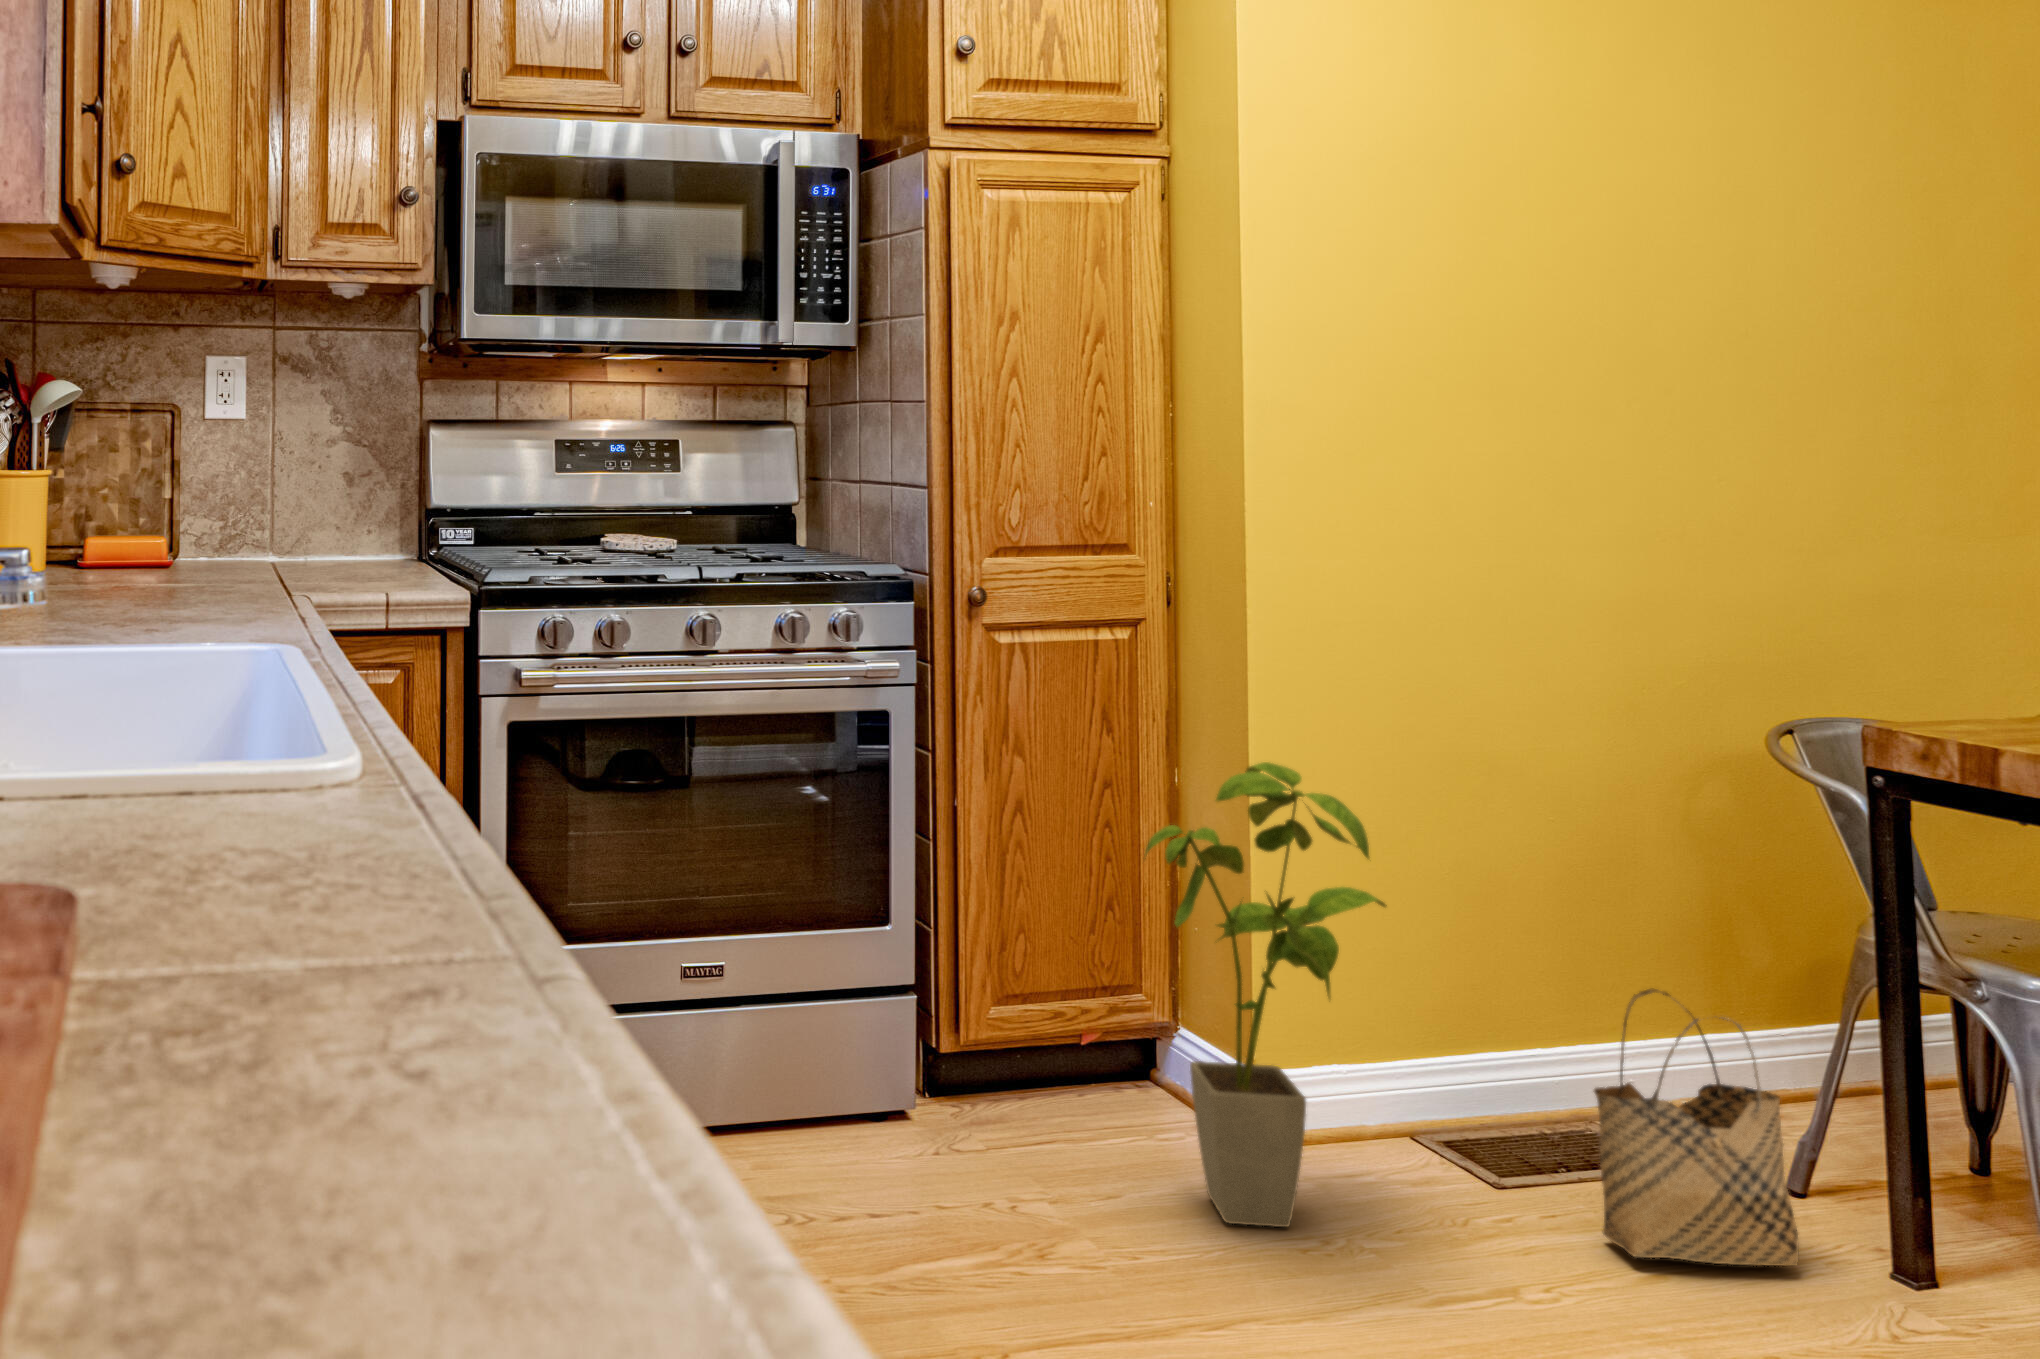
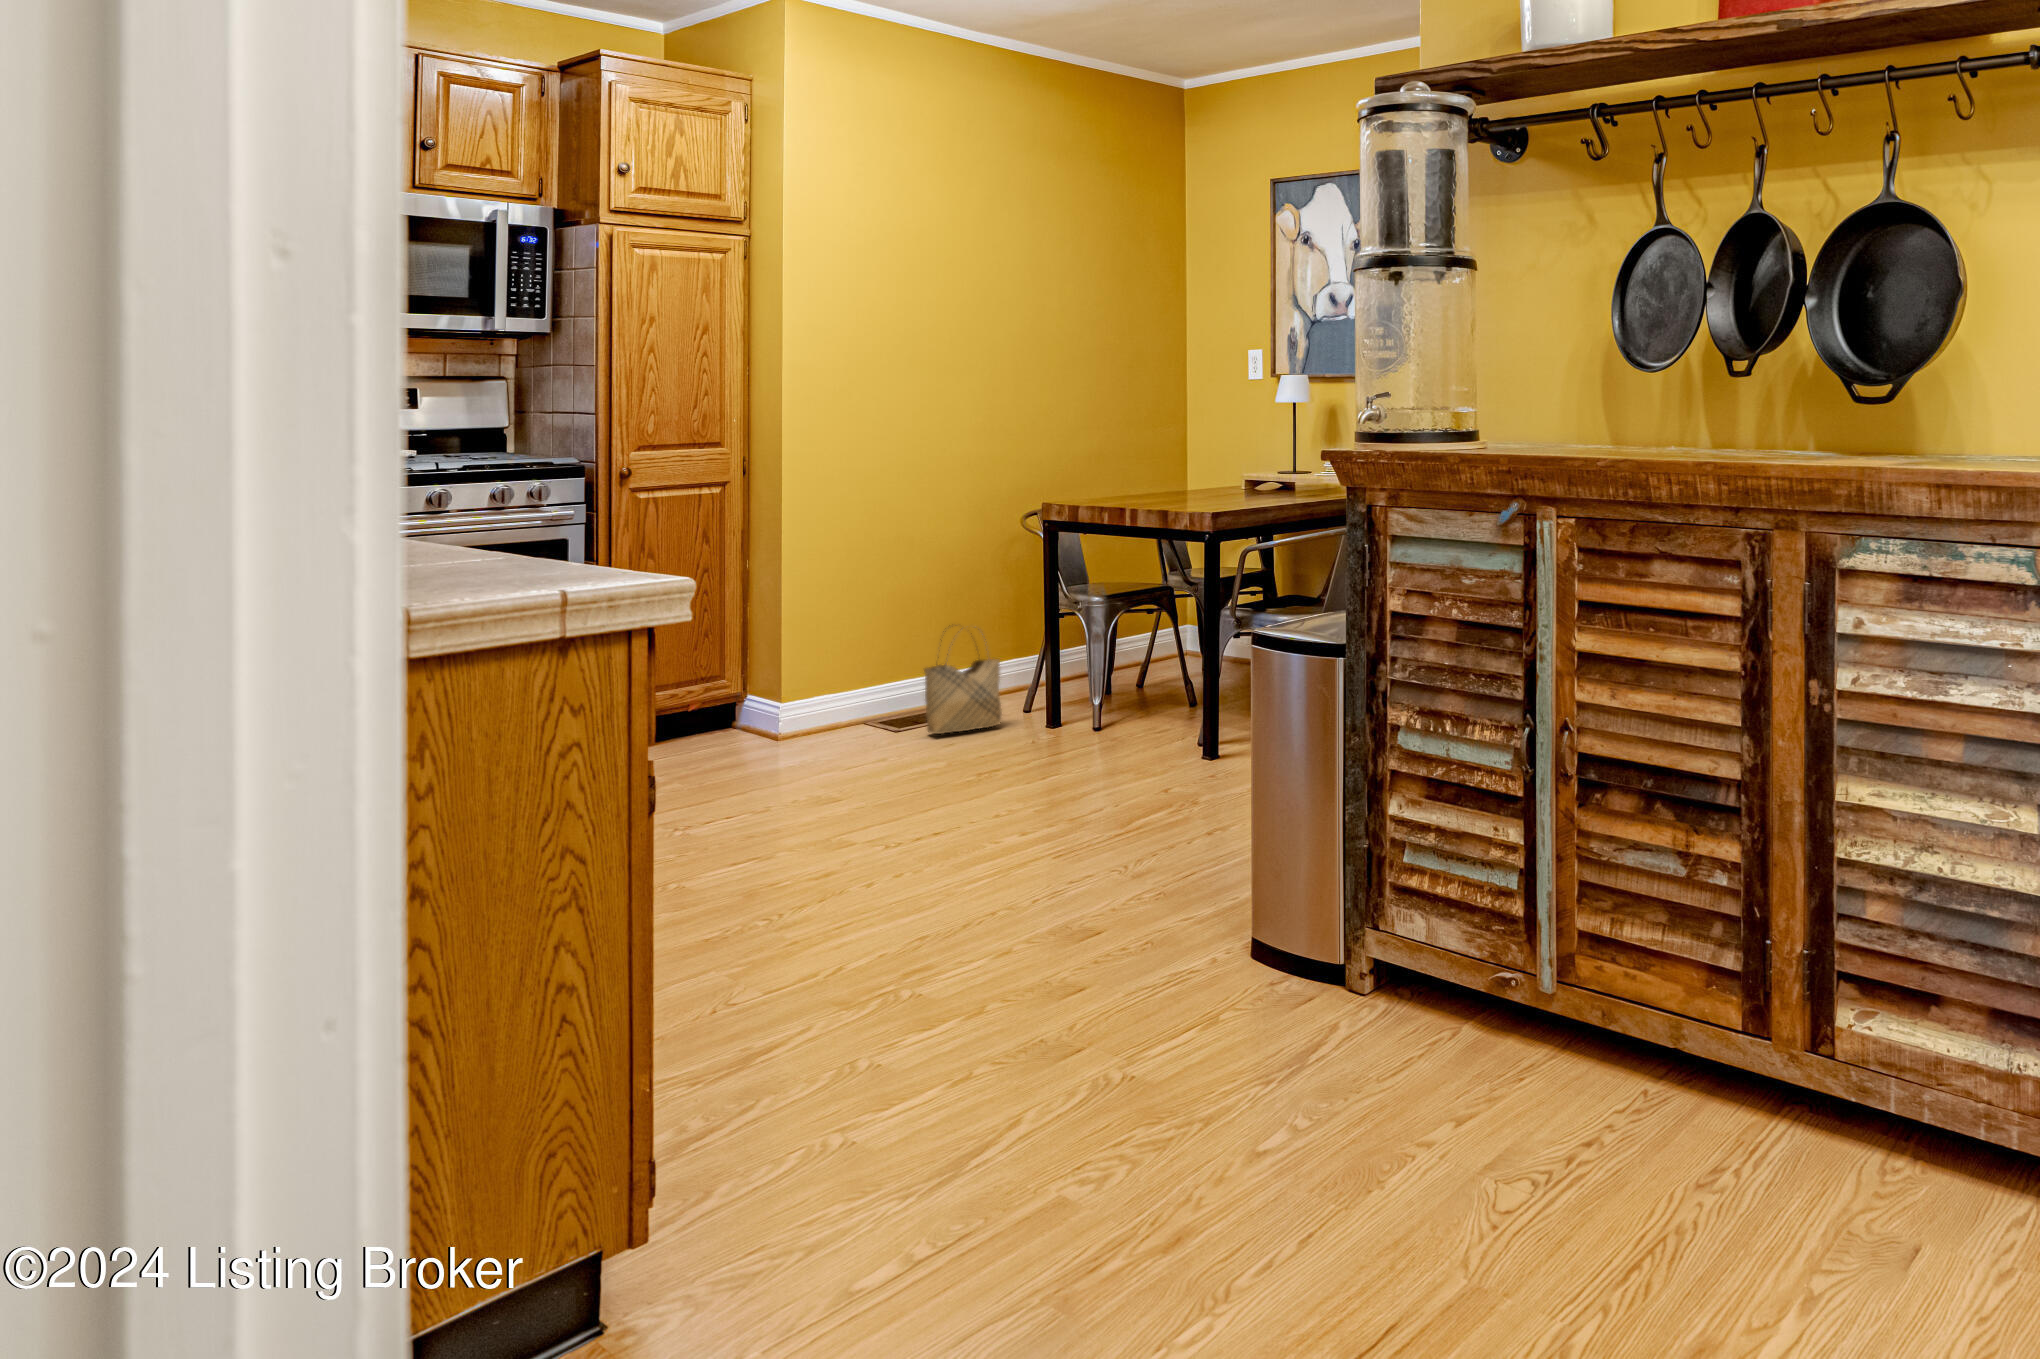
house plant: present [1145,762,1387,1227] -> none [714,540,839,761]

